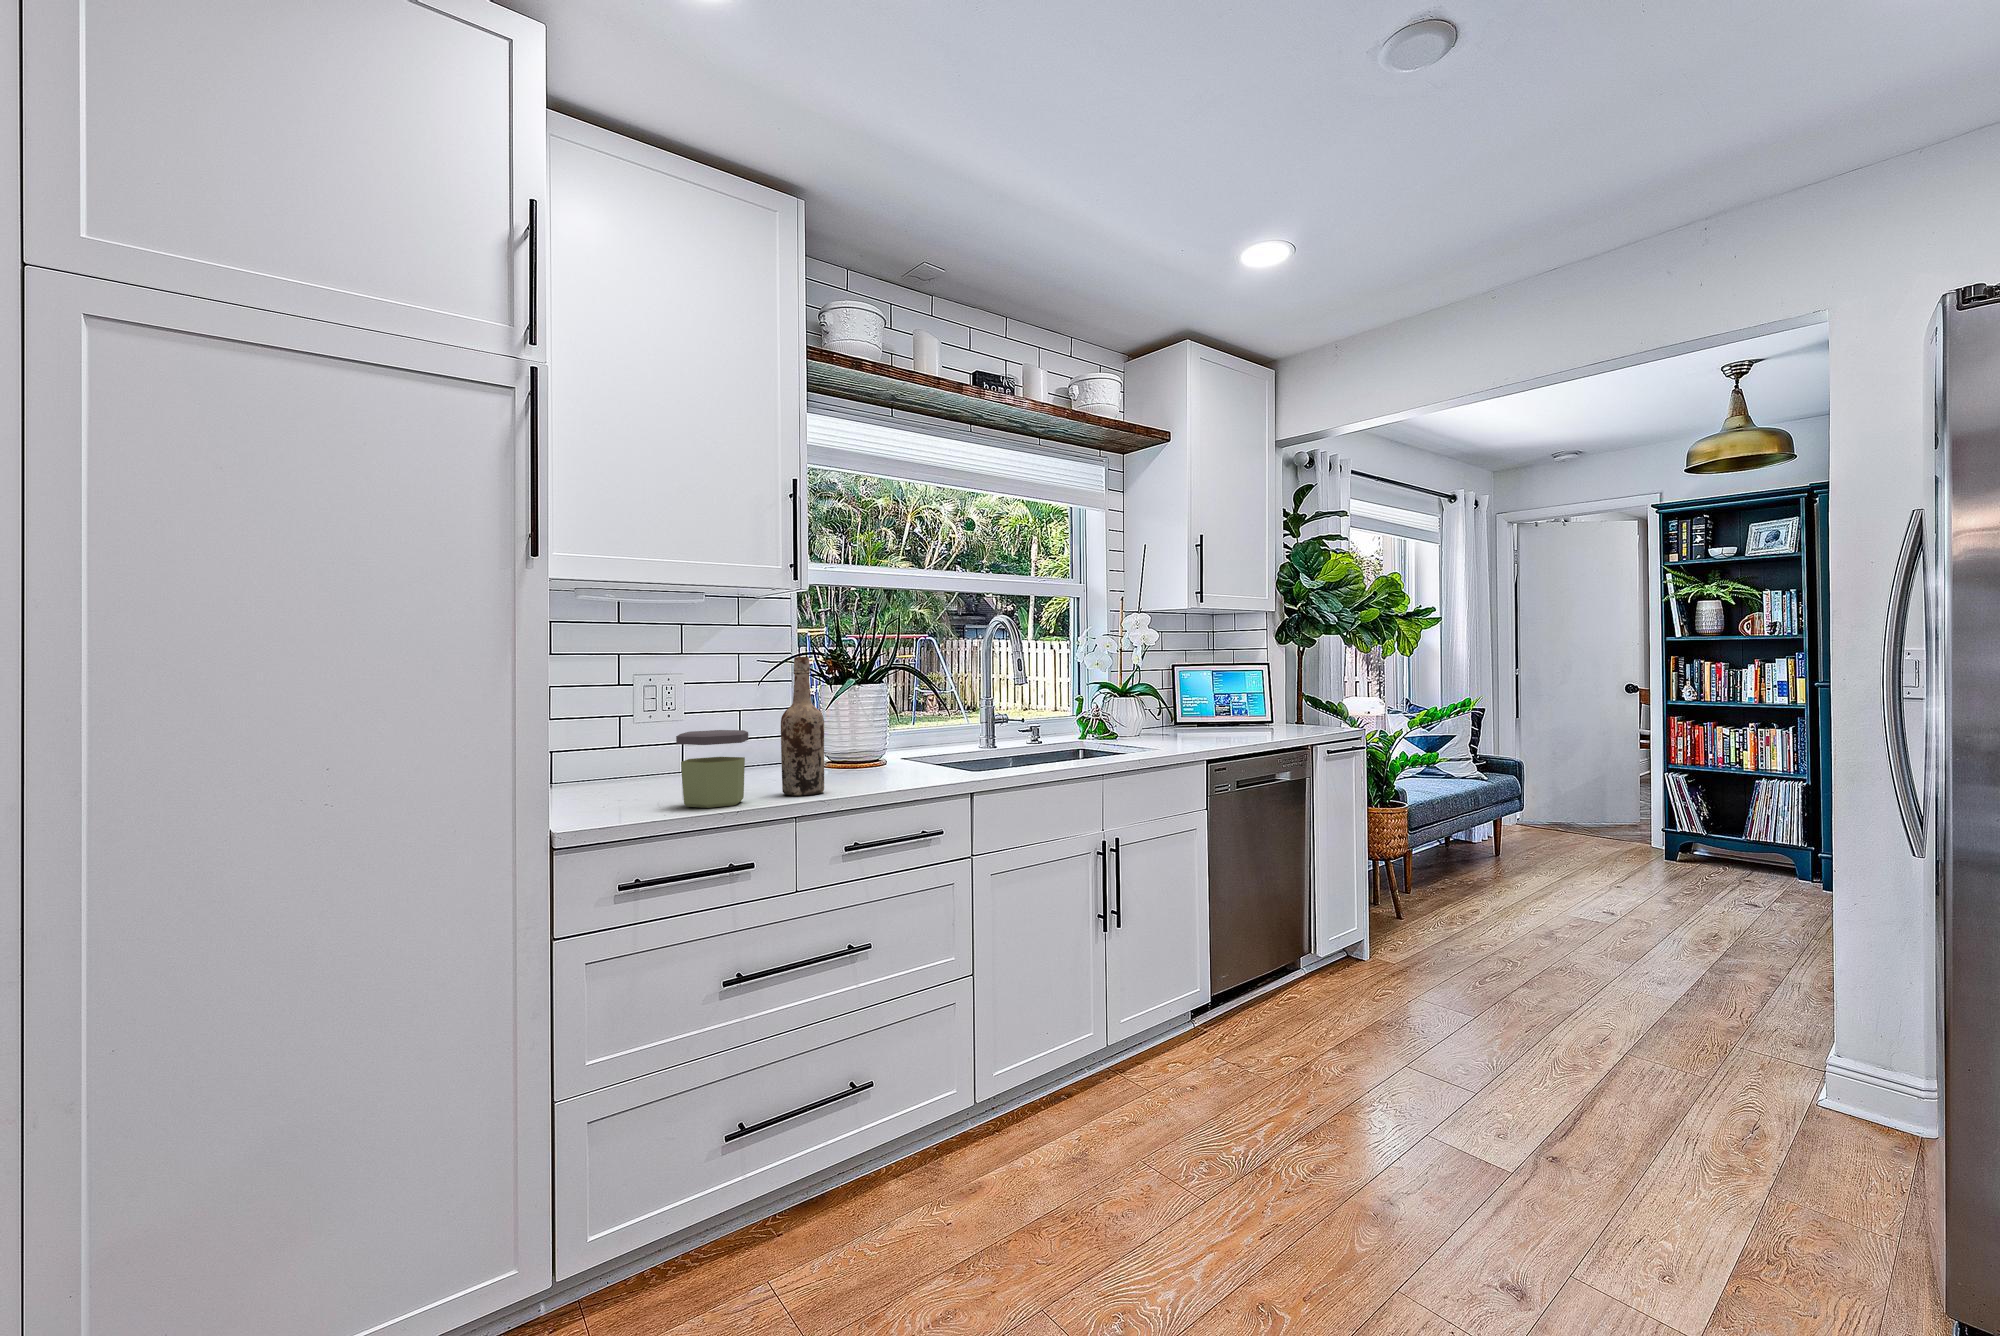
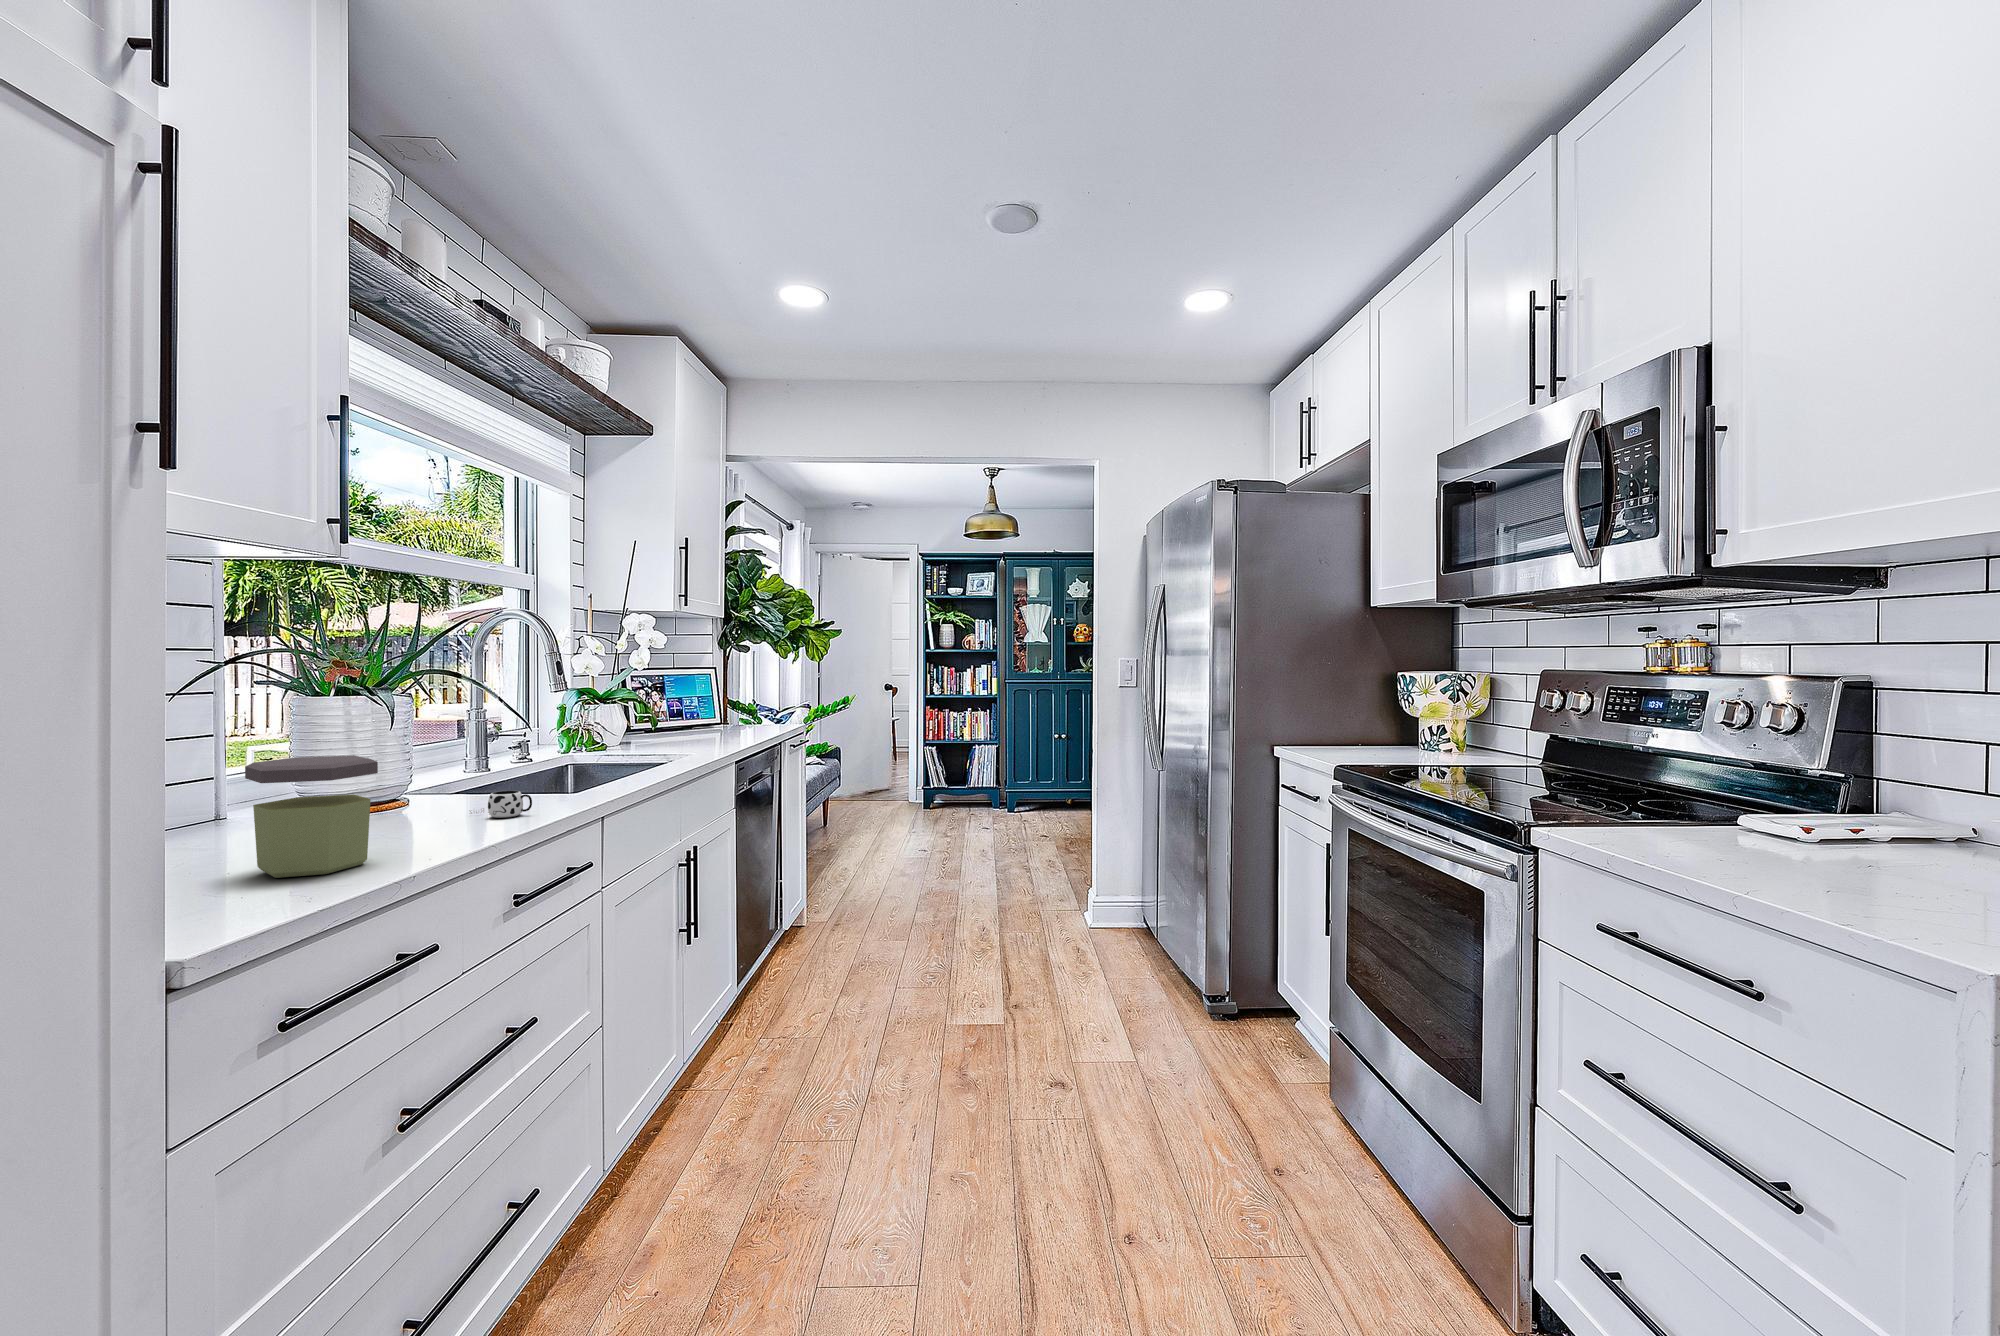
wine bottle: present [781,657,824,796] -> none [380,651,449,841]
mug: none [870,767,897,787] -> present [469,791,532,818]

